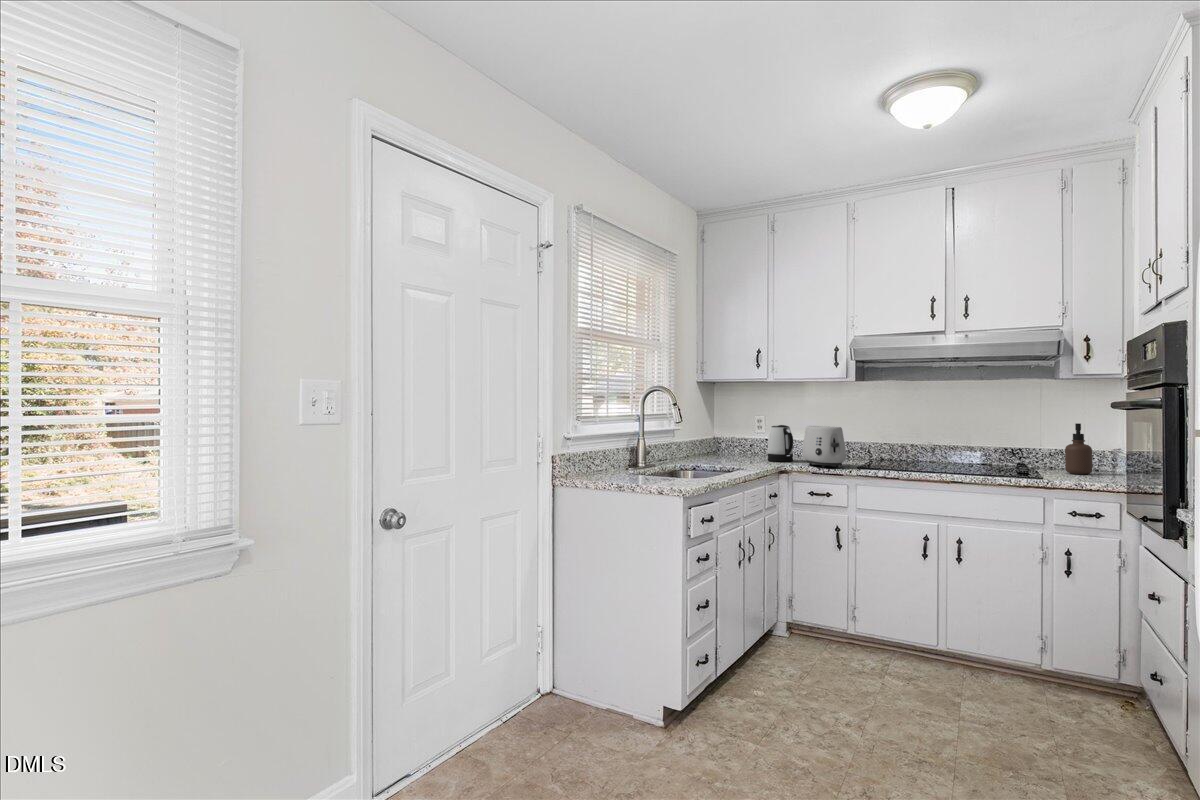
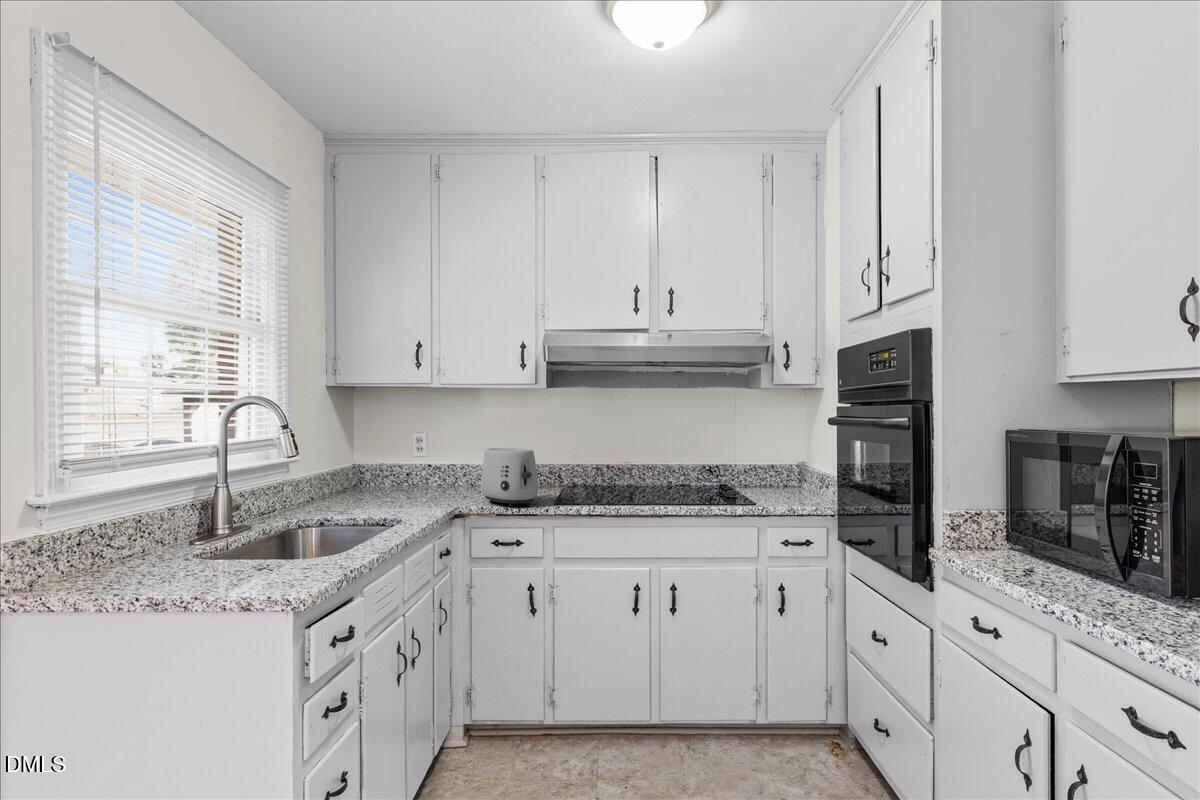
soap dispenser: present [1065,423,1092,474] -> none [765,437,790,493]
kettle: present [768,425,793,462] -> none [432,447,467,499]

